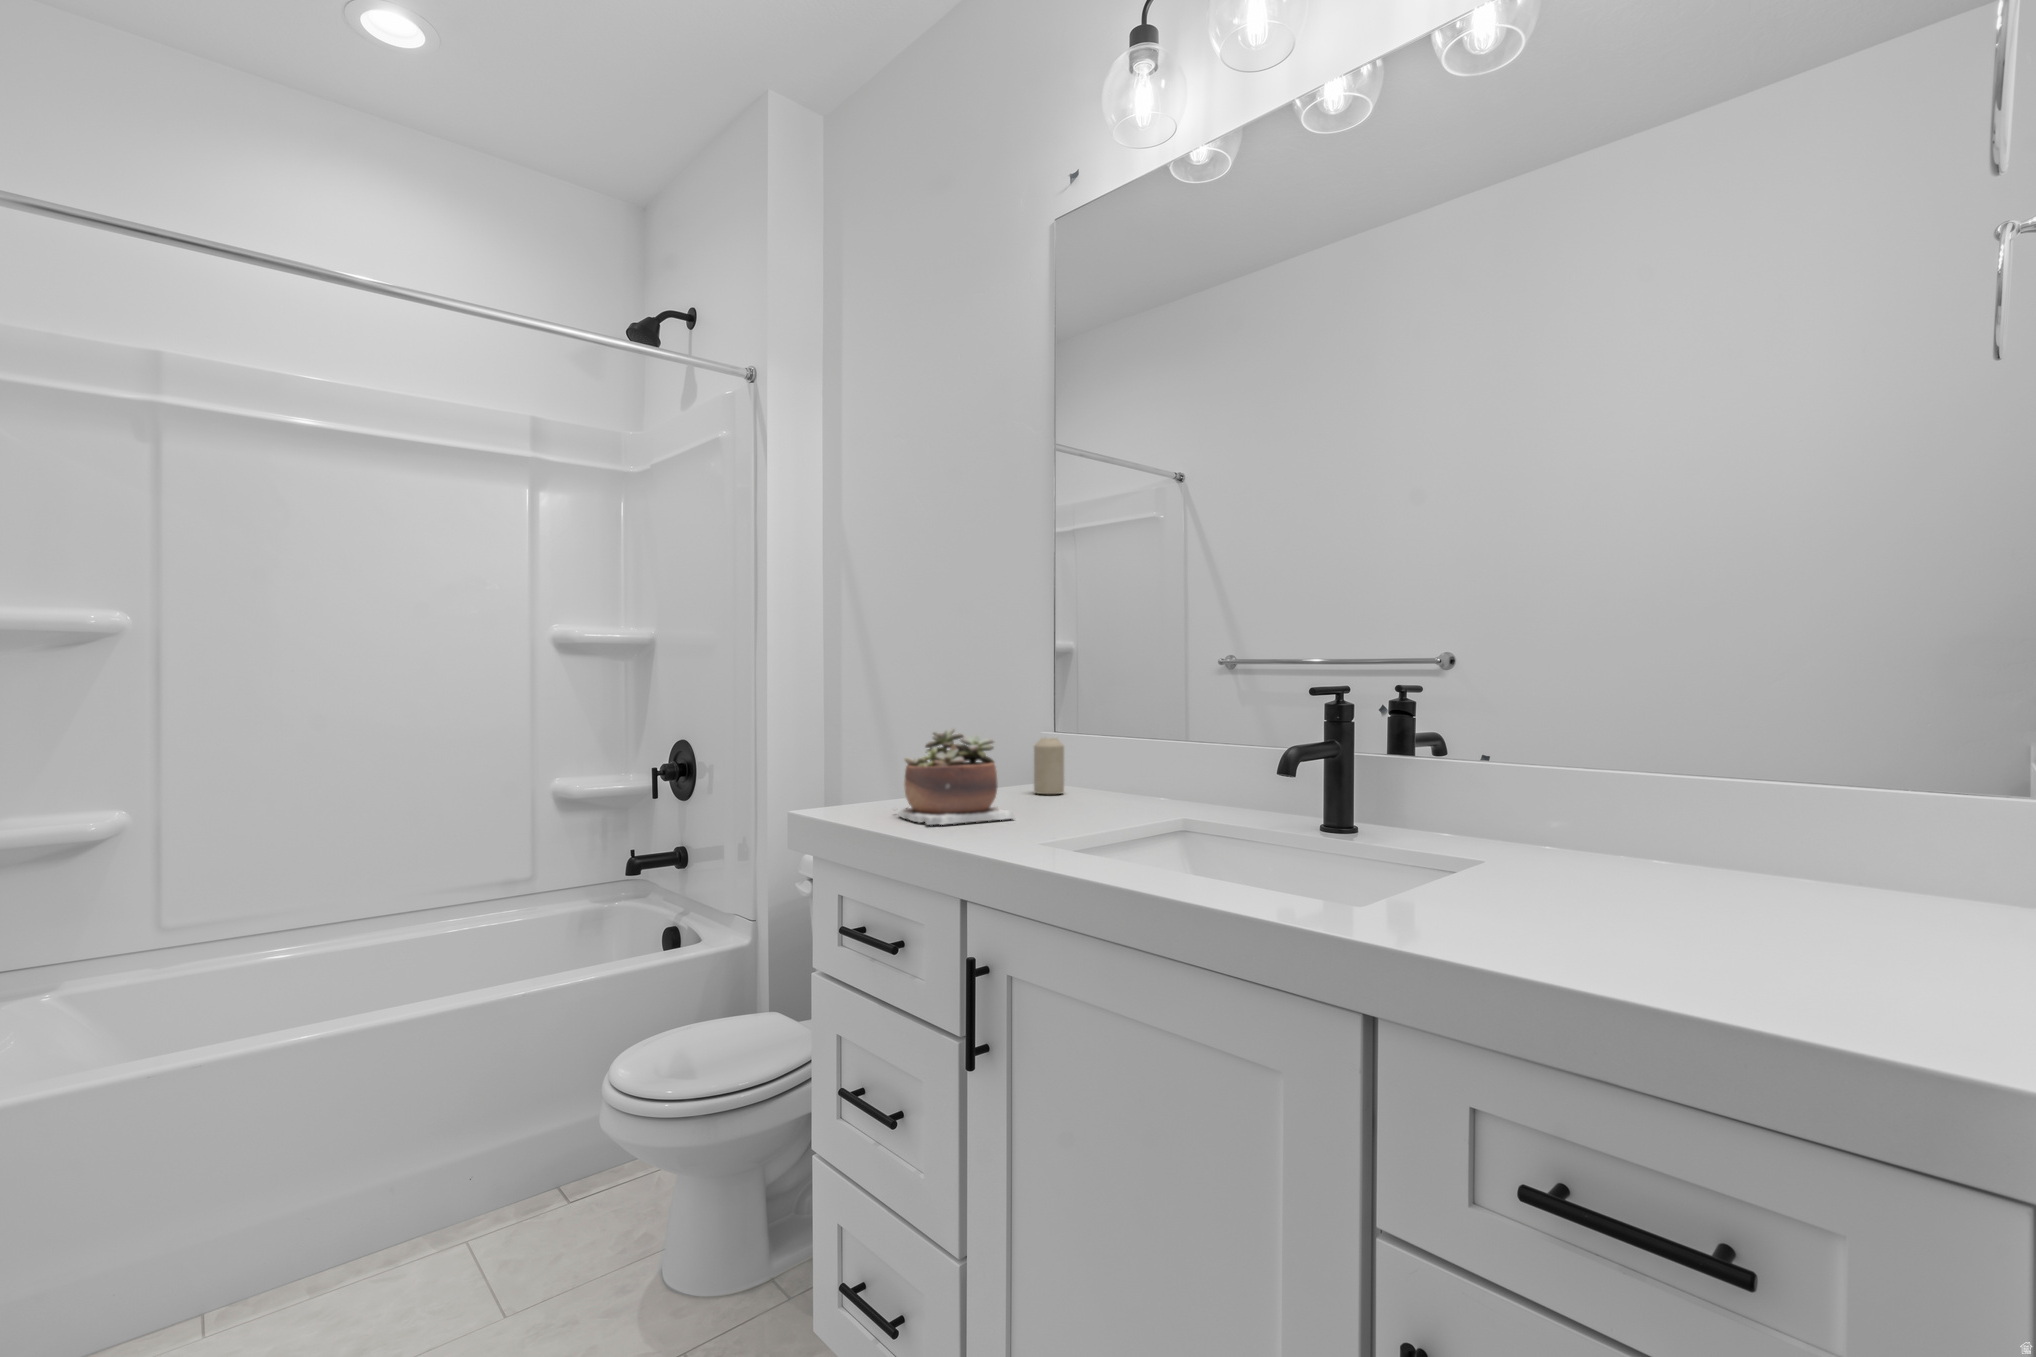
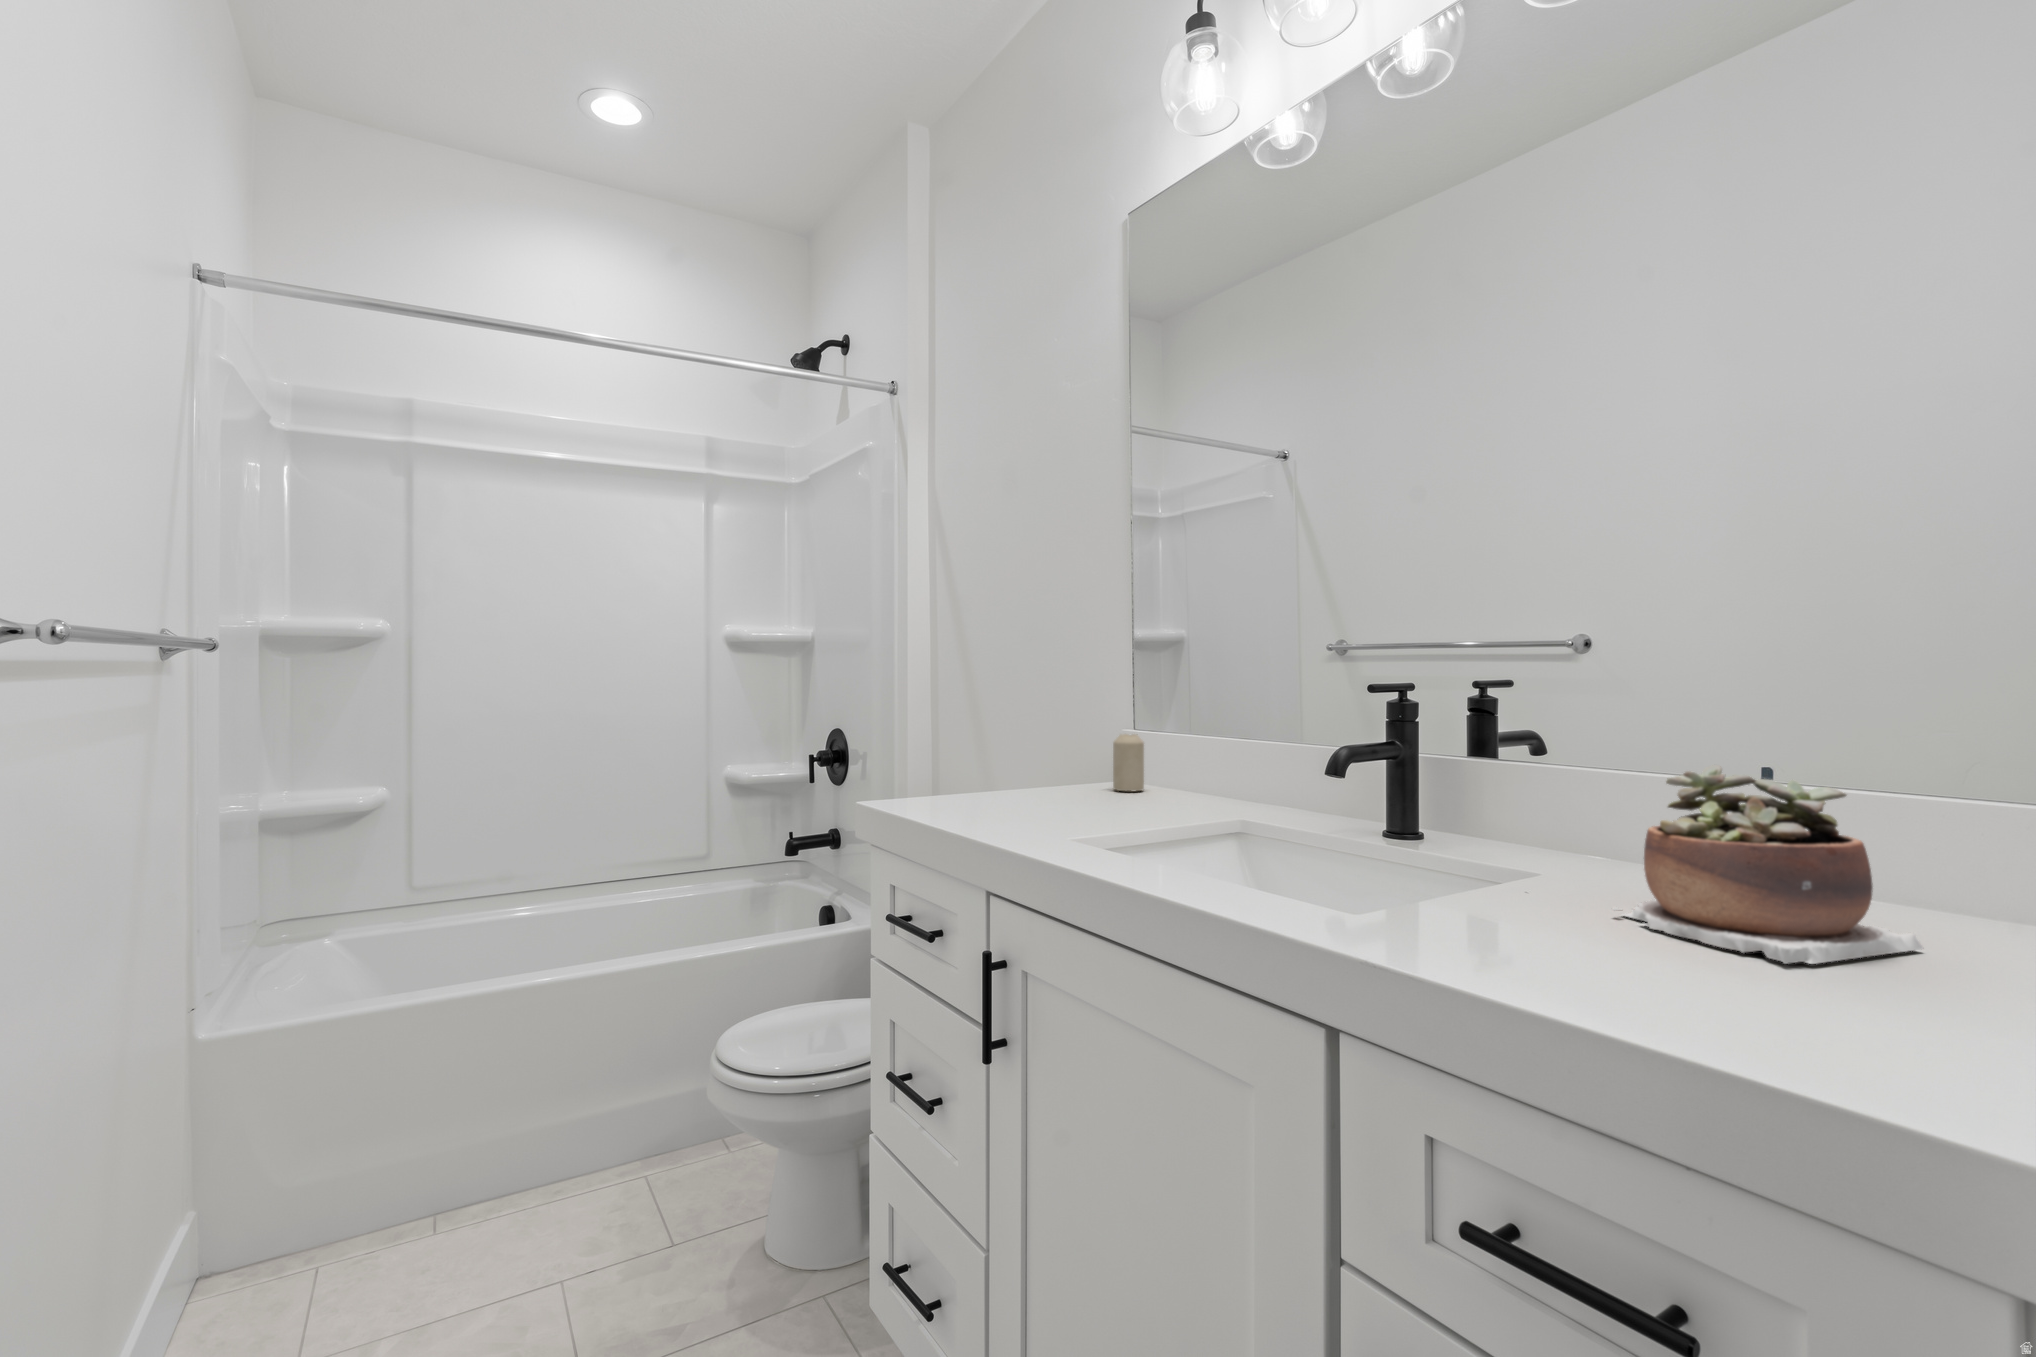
succulent plant: present [899,729,1015,825] -> present [1613,765,1923,964]

